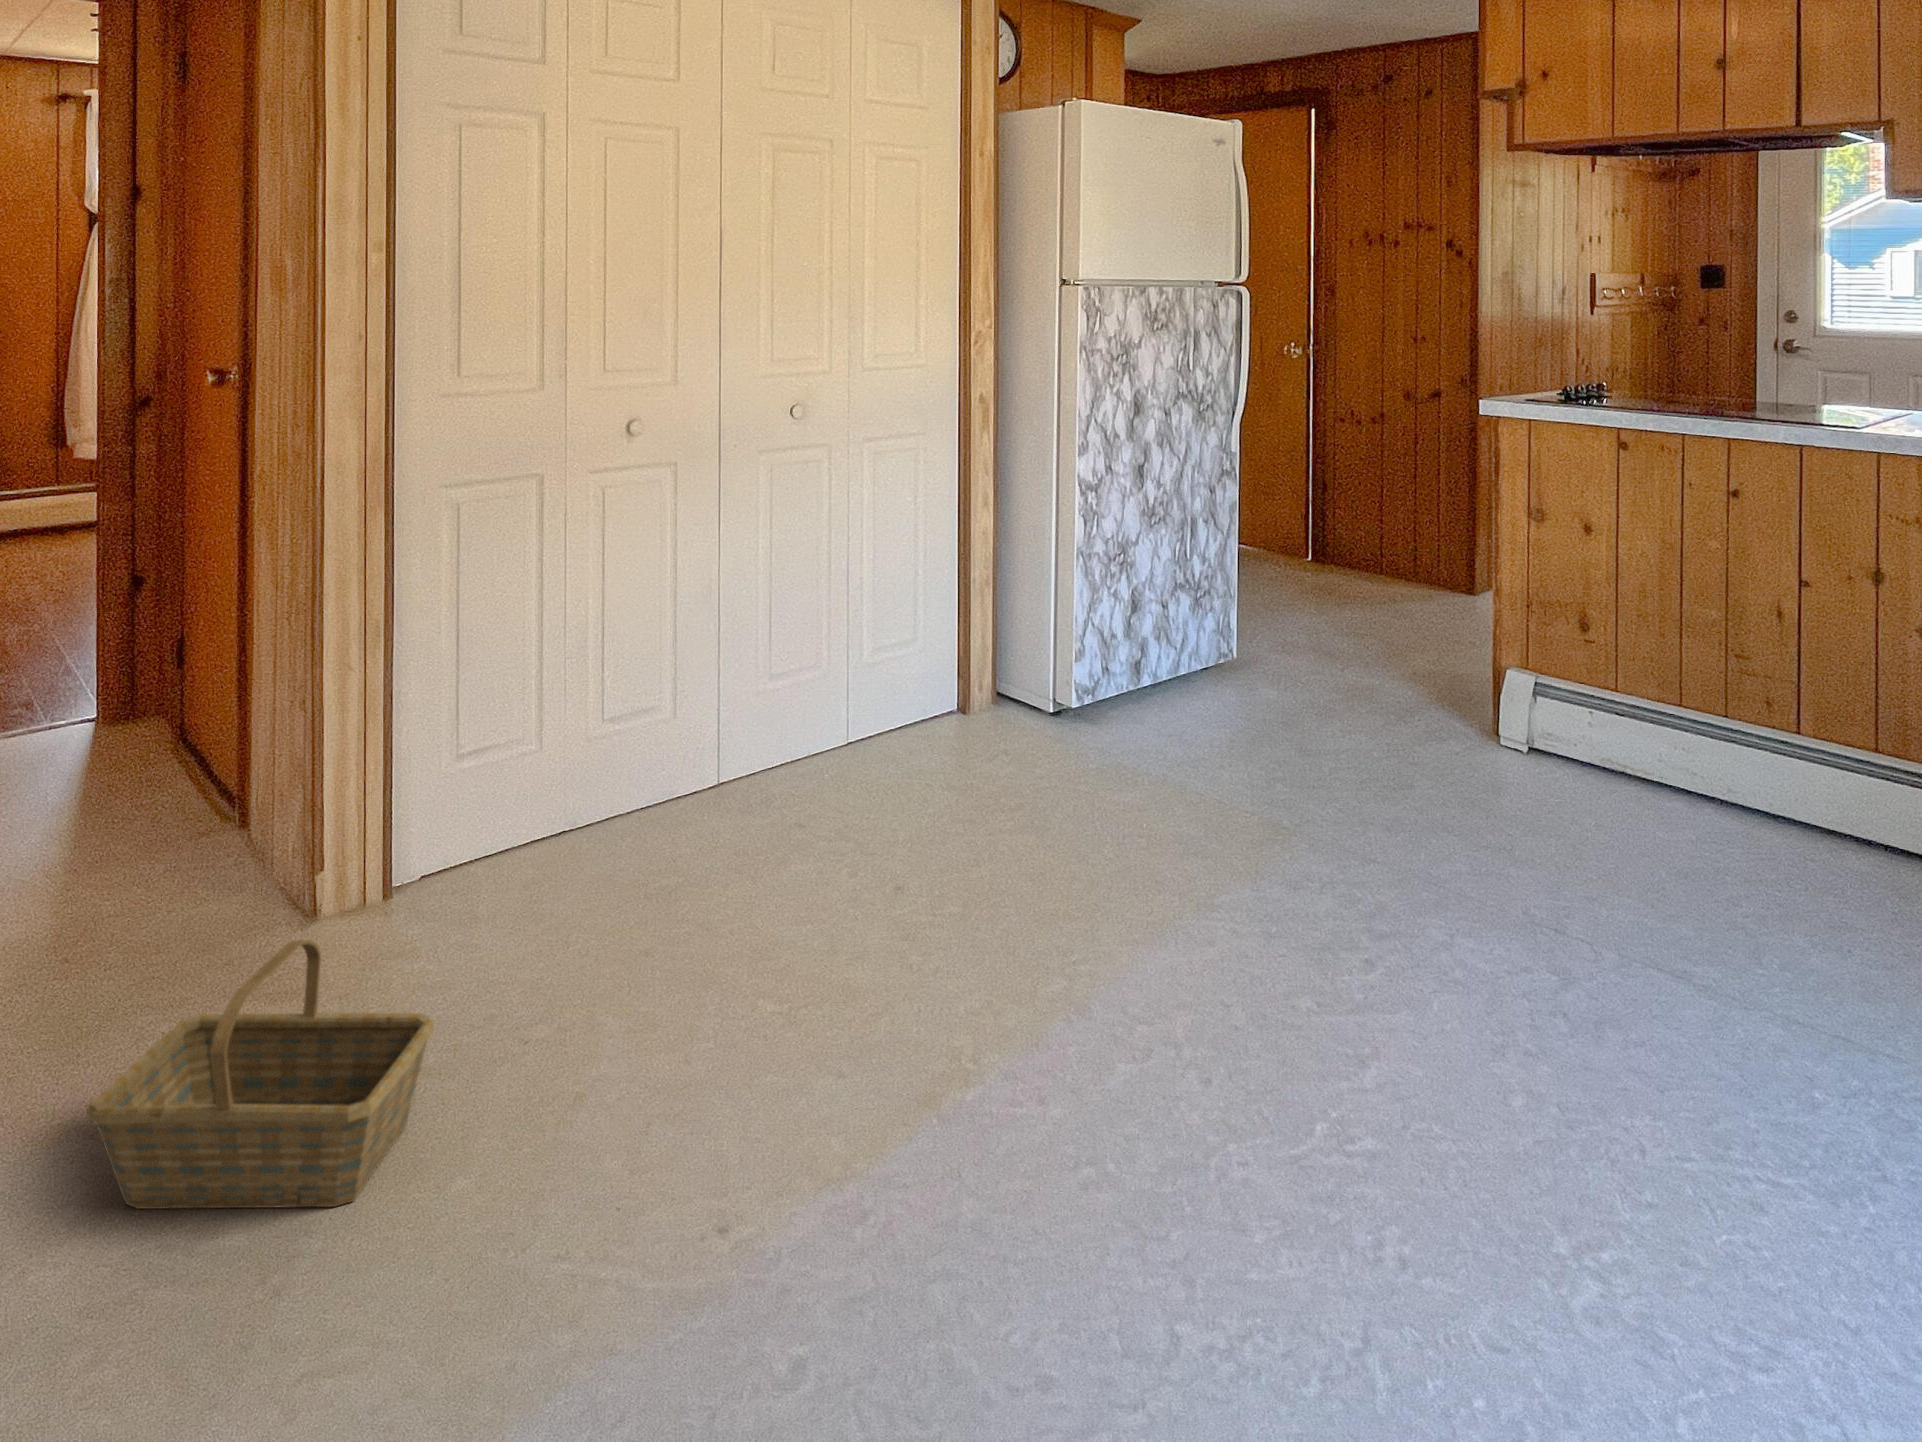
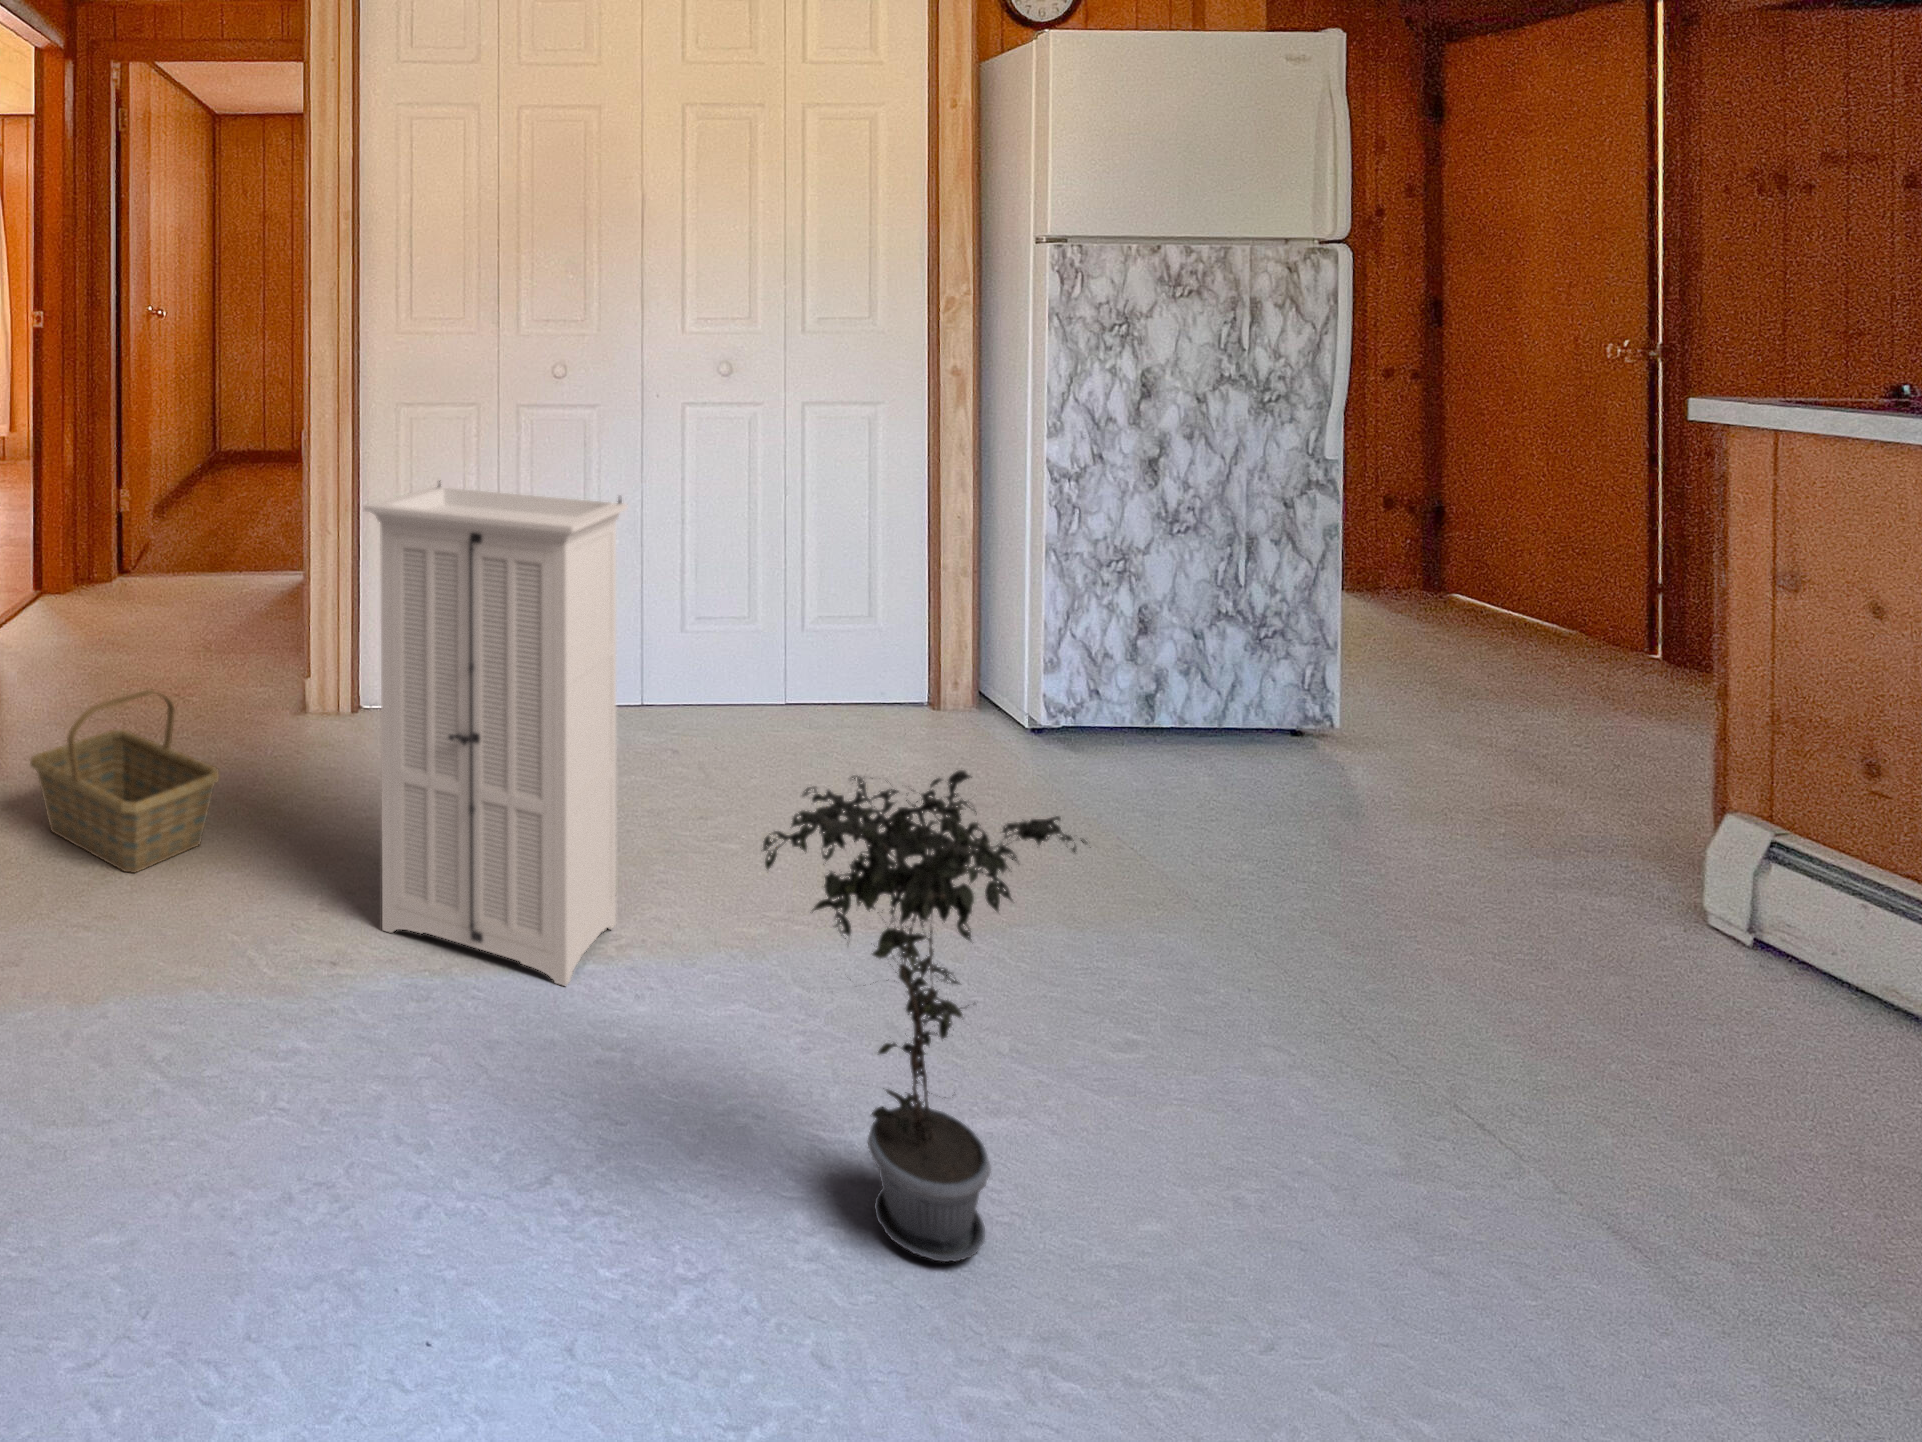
storage cabinet: none [734,570,1000,1121] -> present [364,481,628,986]
potted plant: none [1321,760,1504,1162] -> present [763,770,1087,1262]

